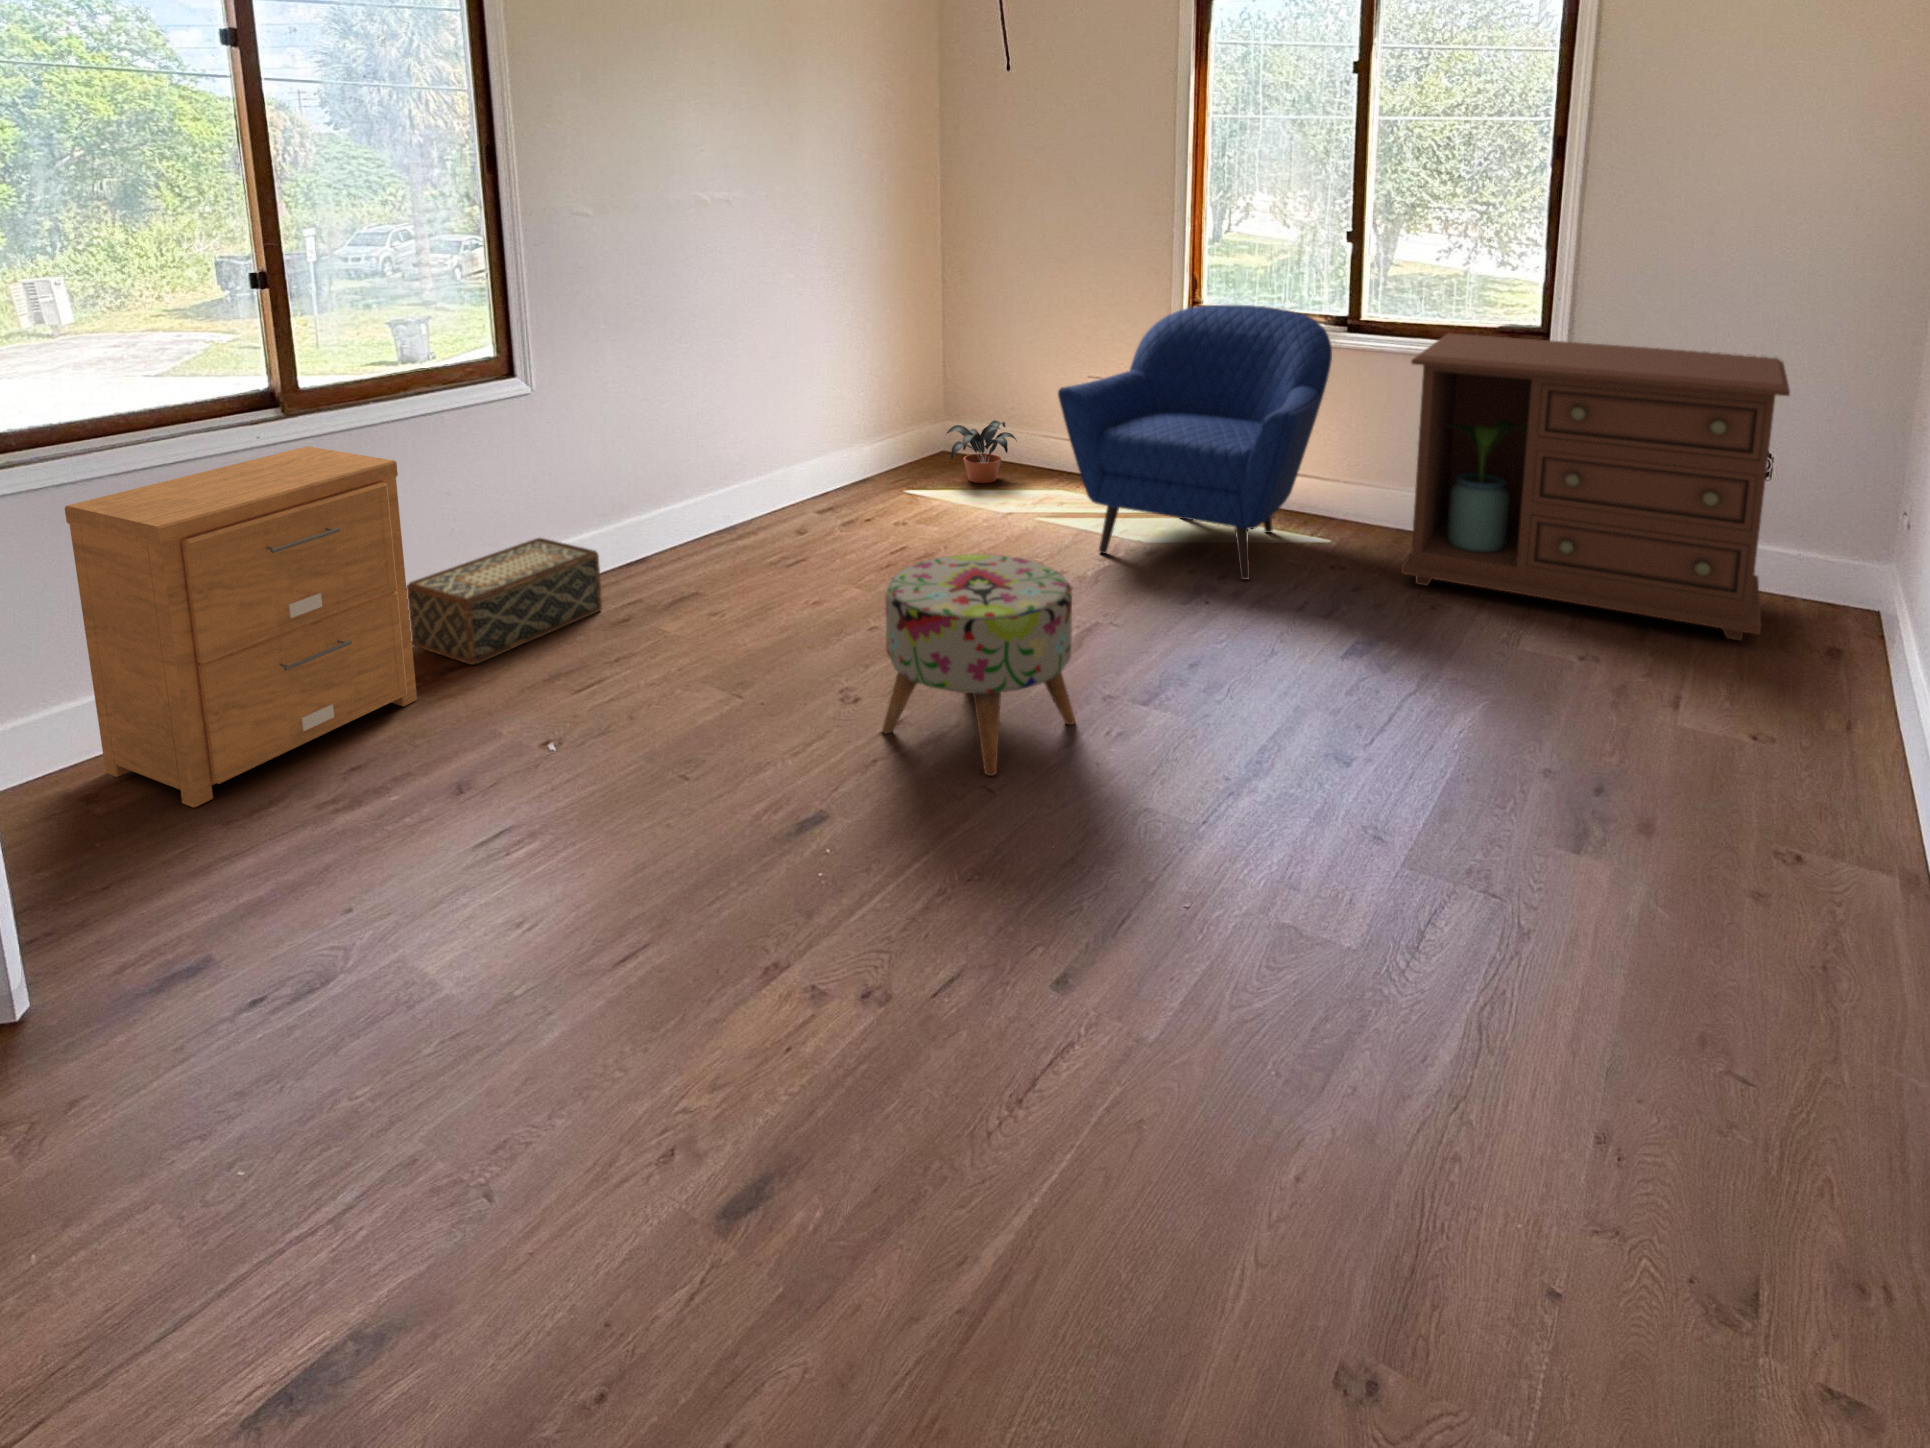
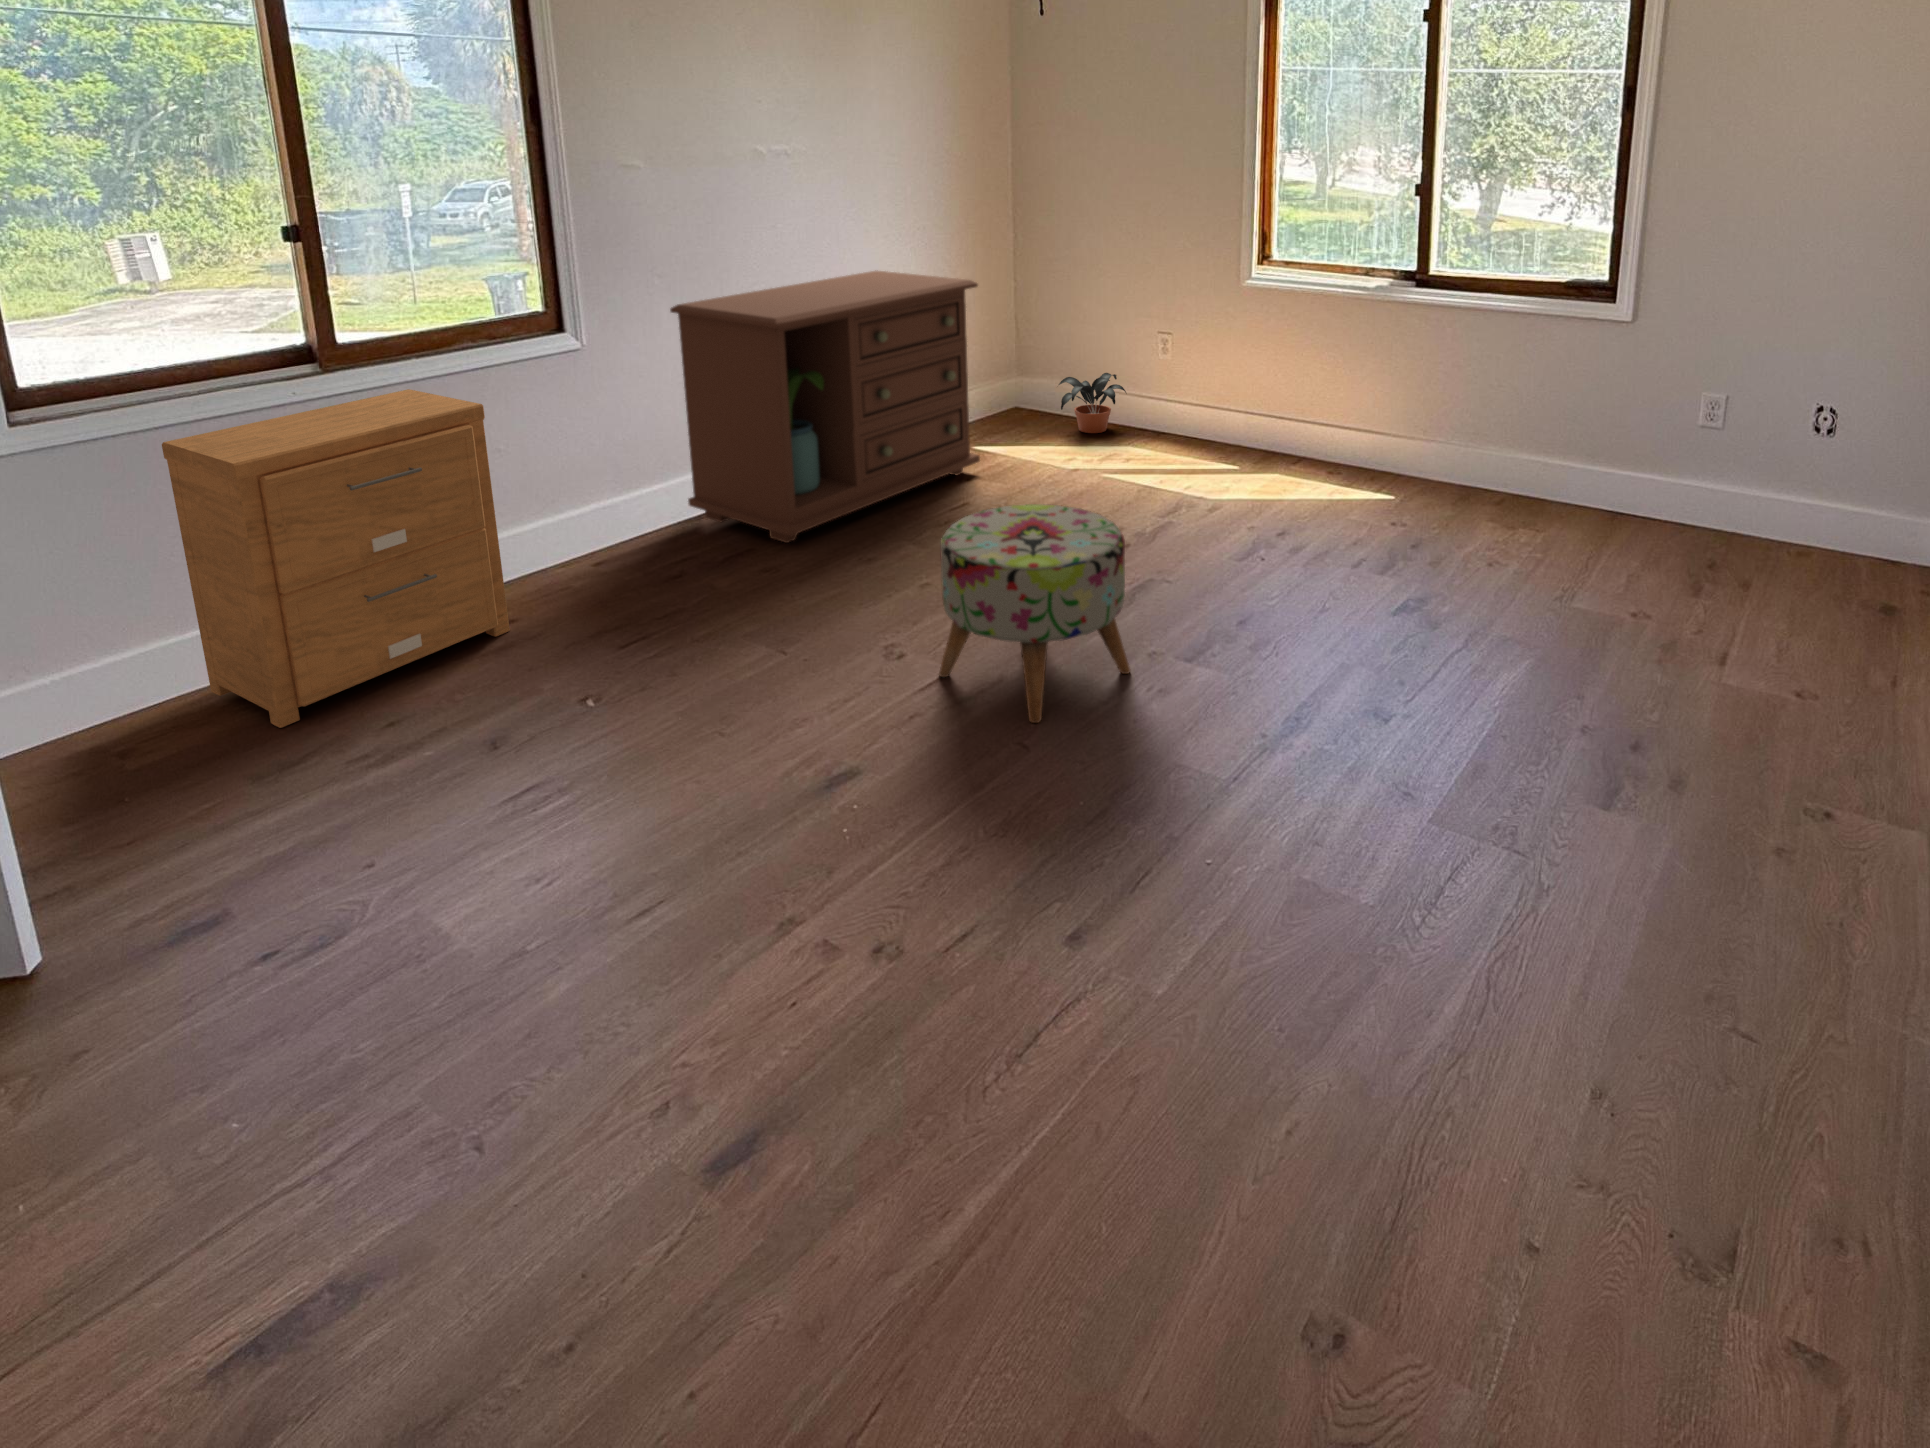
armchair: present [1058,305,1332,580] -> none [1151,261,1429,533]
dresser: present [1401,333,1790,640] -> present [670,271,980,543]
woven basket: present [407,538,602,665] -> none [511,479,702,599]

